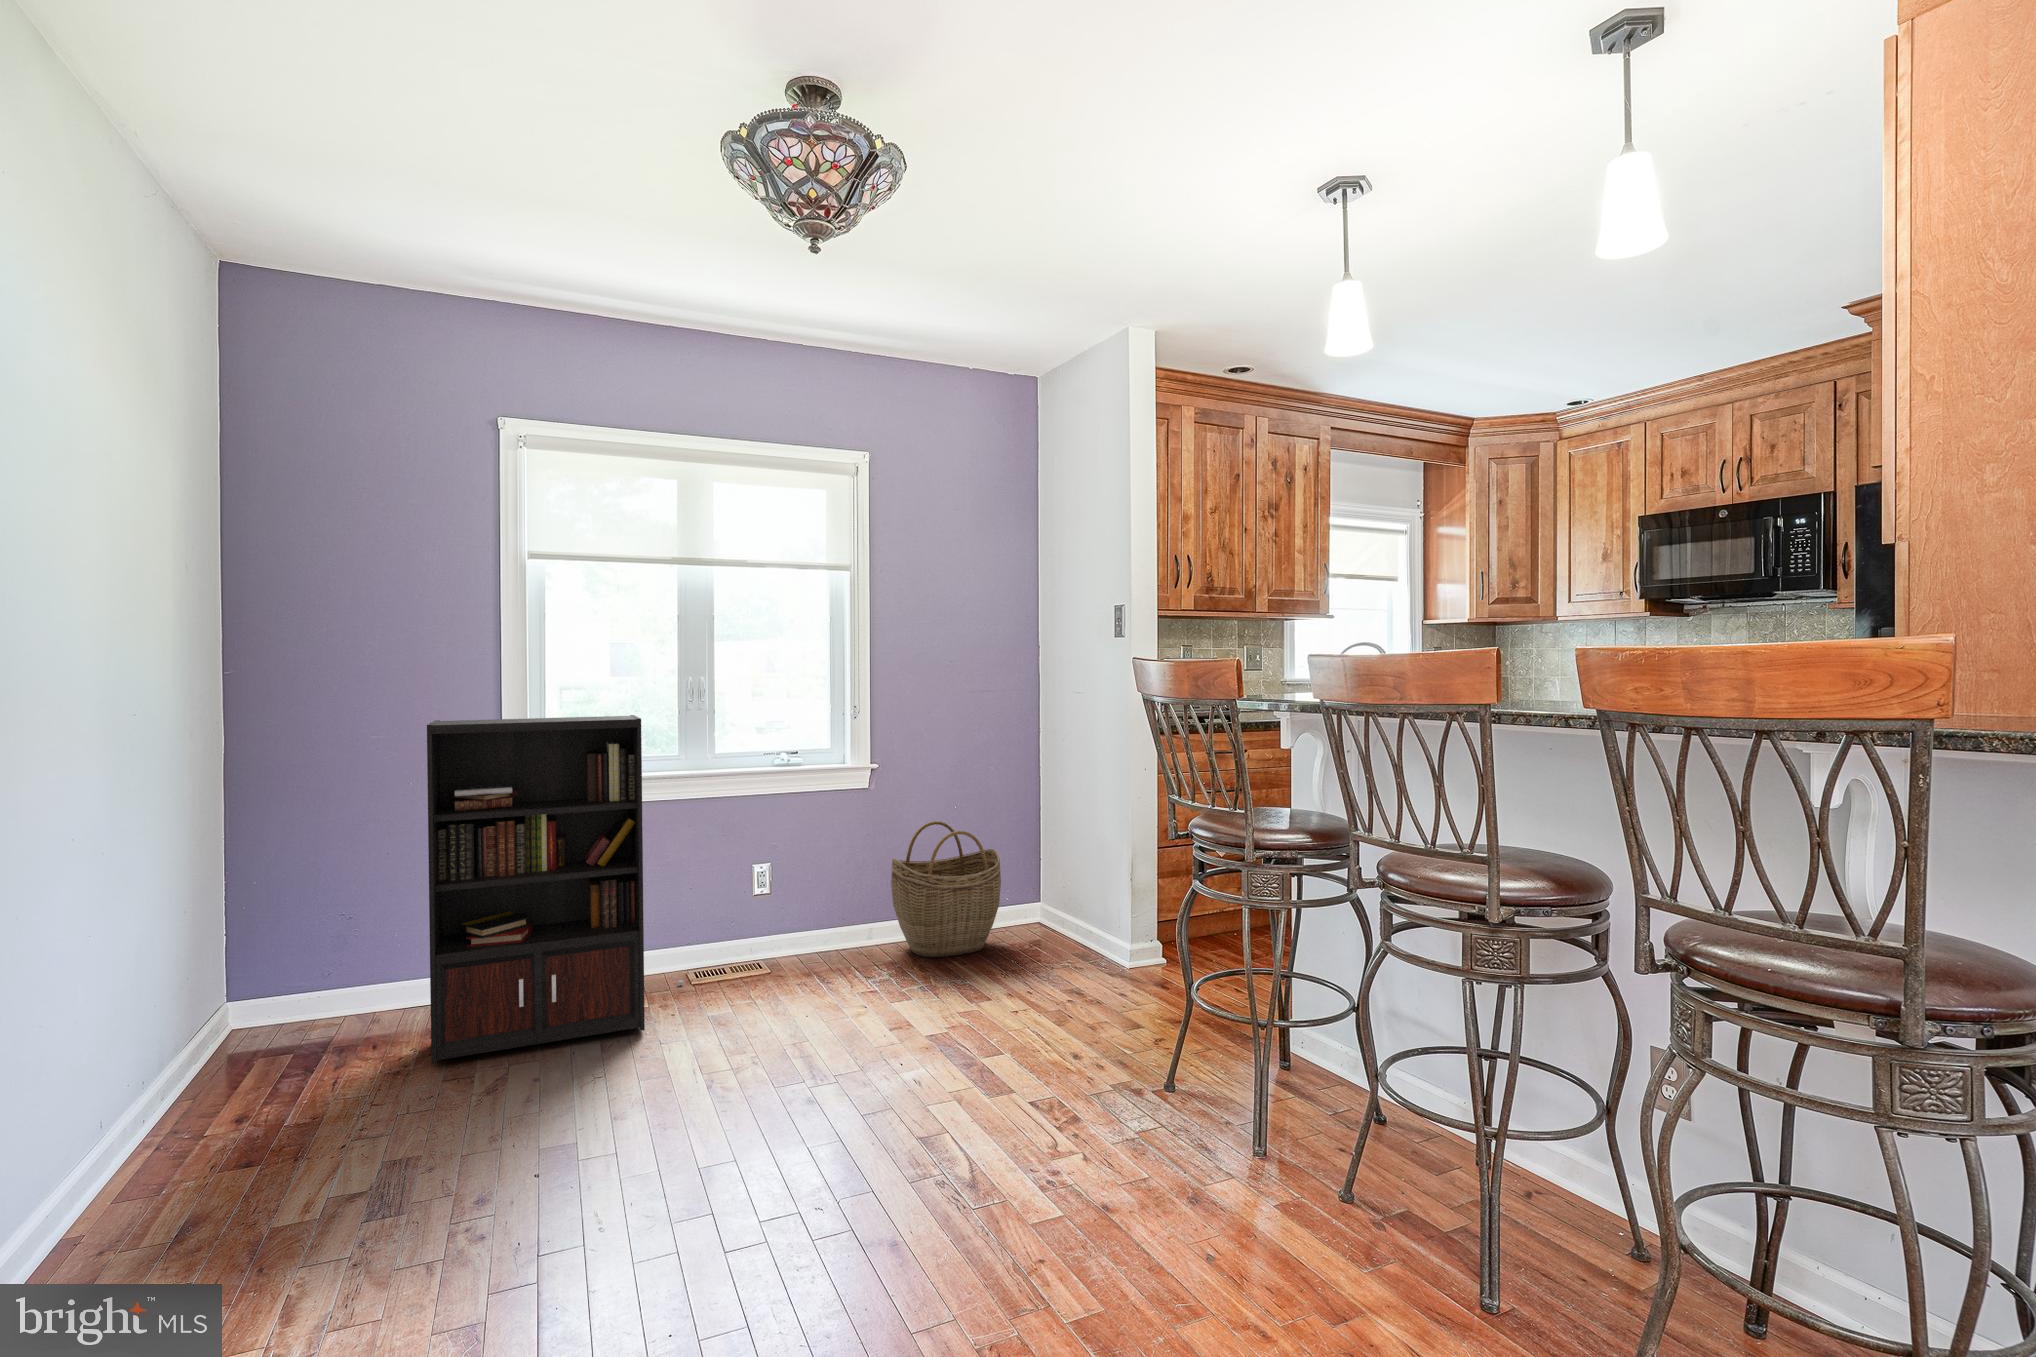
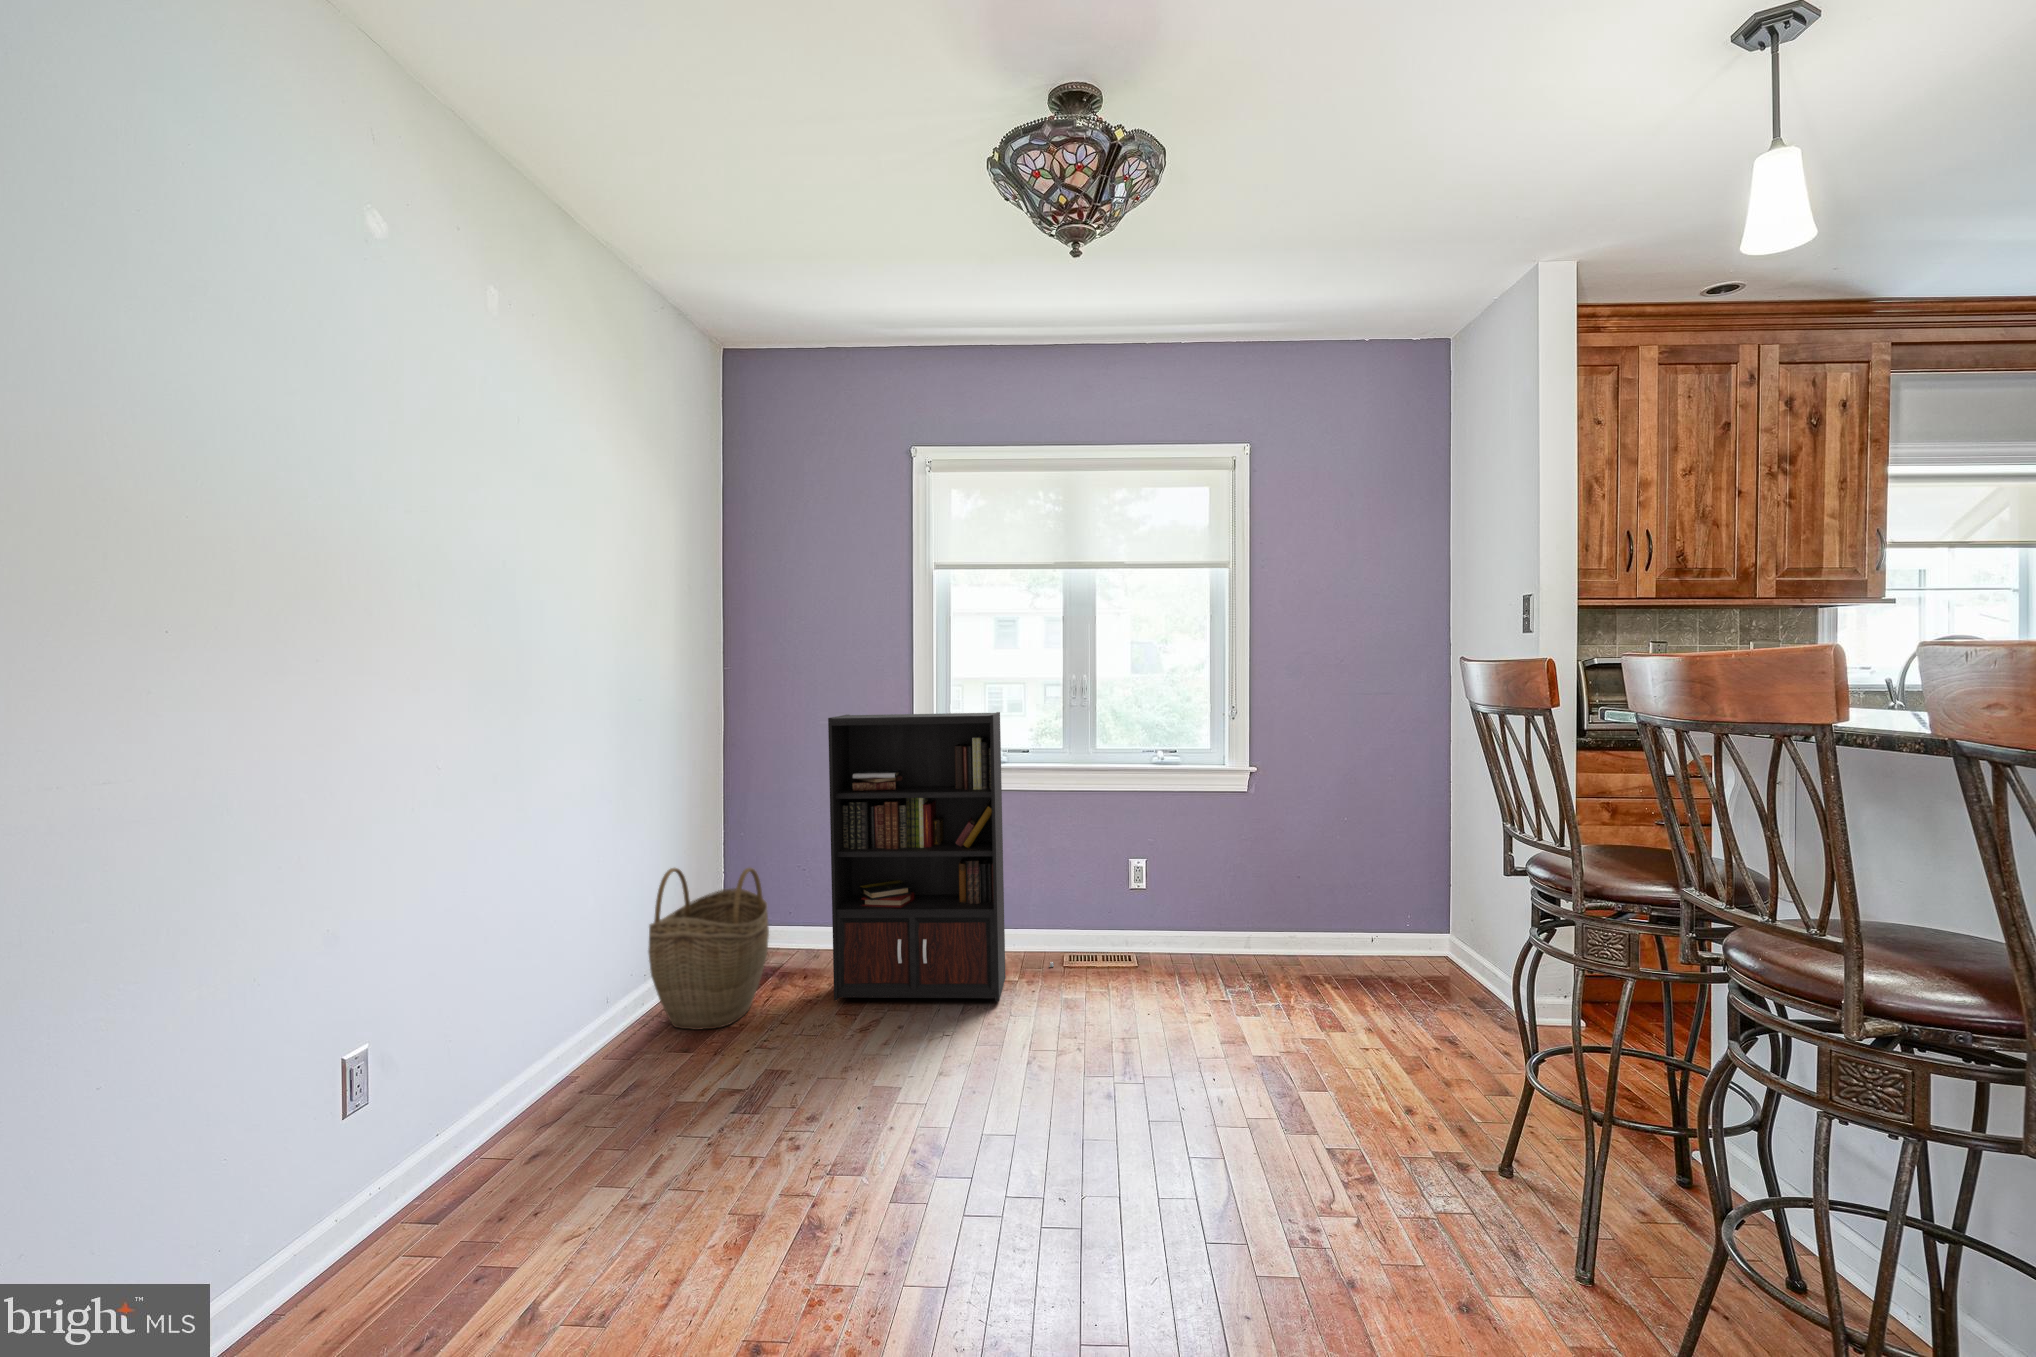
woven basket: present [891,821,1001,957] -> present [648,867,769,1030]

